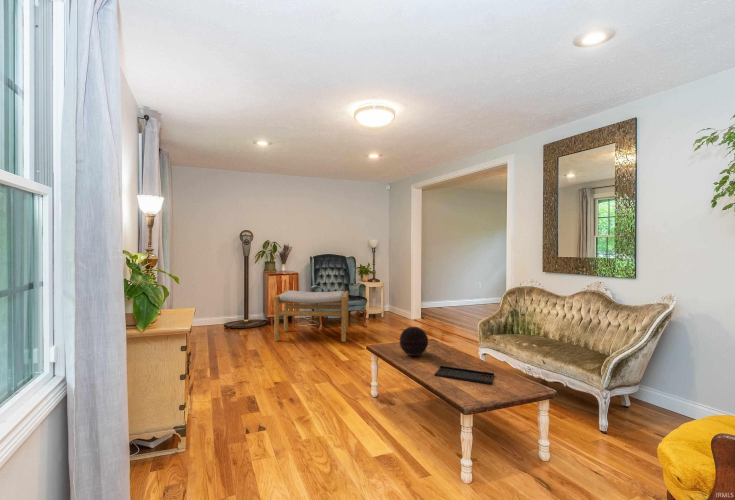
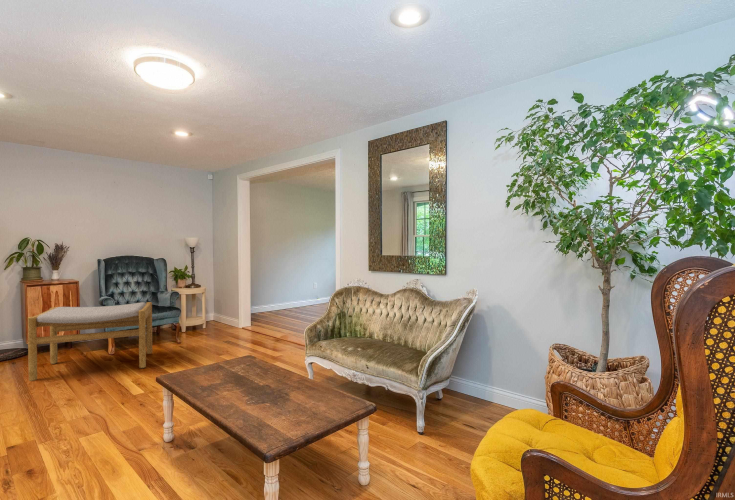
decorative orb: present [400,327,428,356] -> none [199,348,237,385]
tray: present [435,366,494,384] -> none [239,394,311,410]

